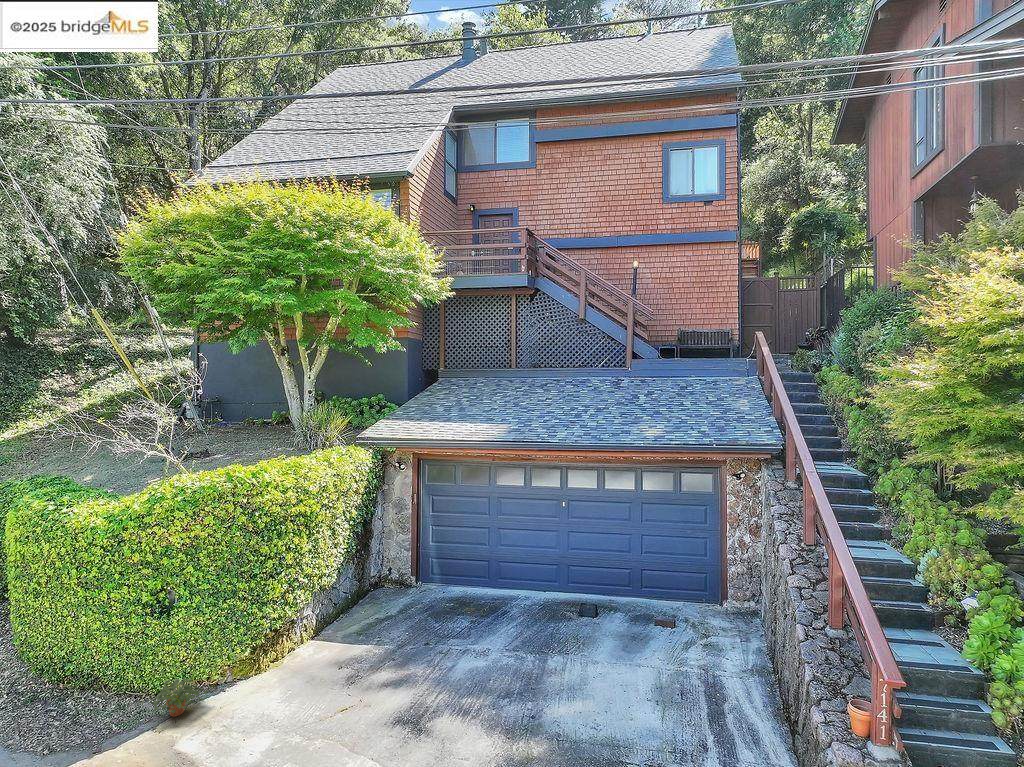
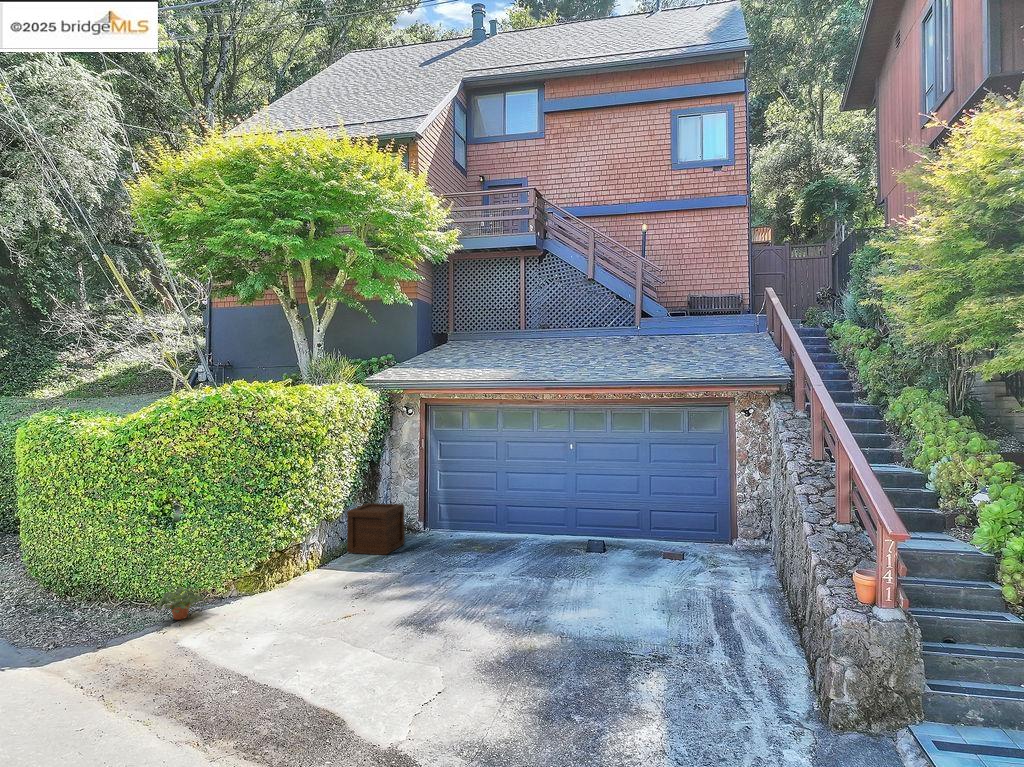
wooden crate: none [342,560,400,617] -> present [347,503,405,555]

